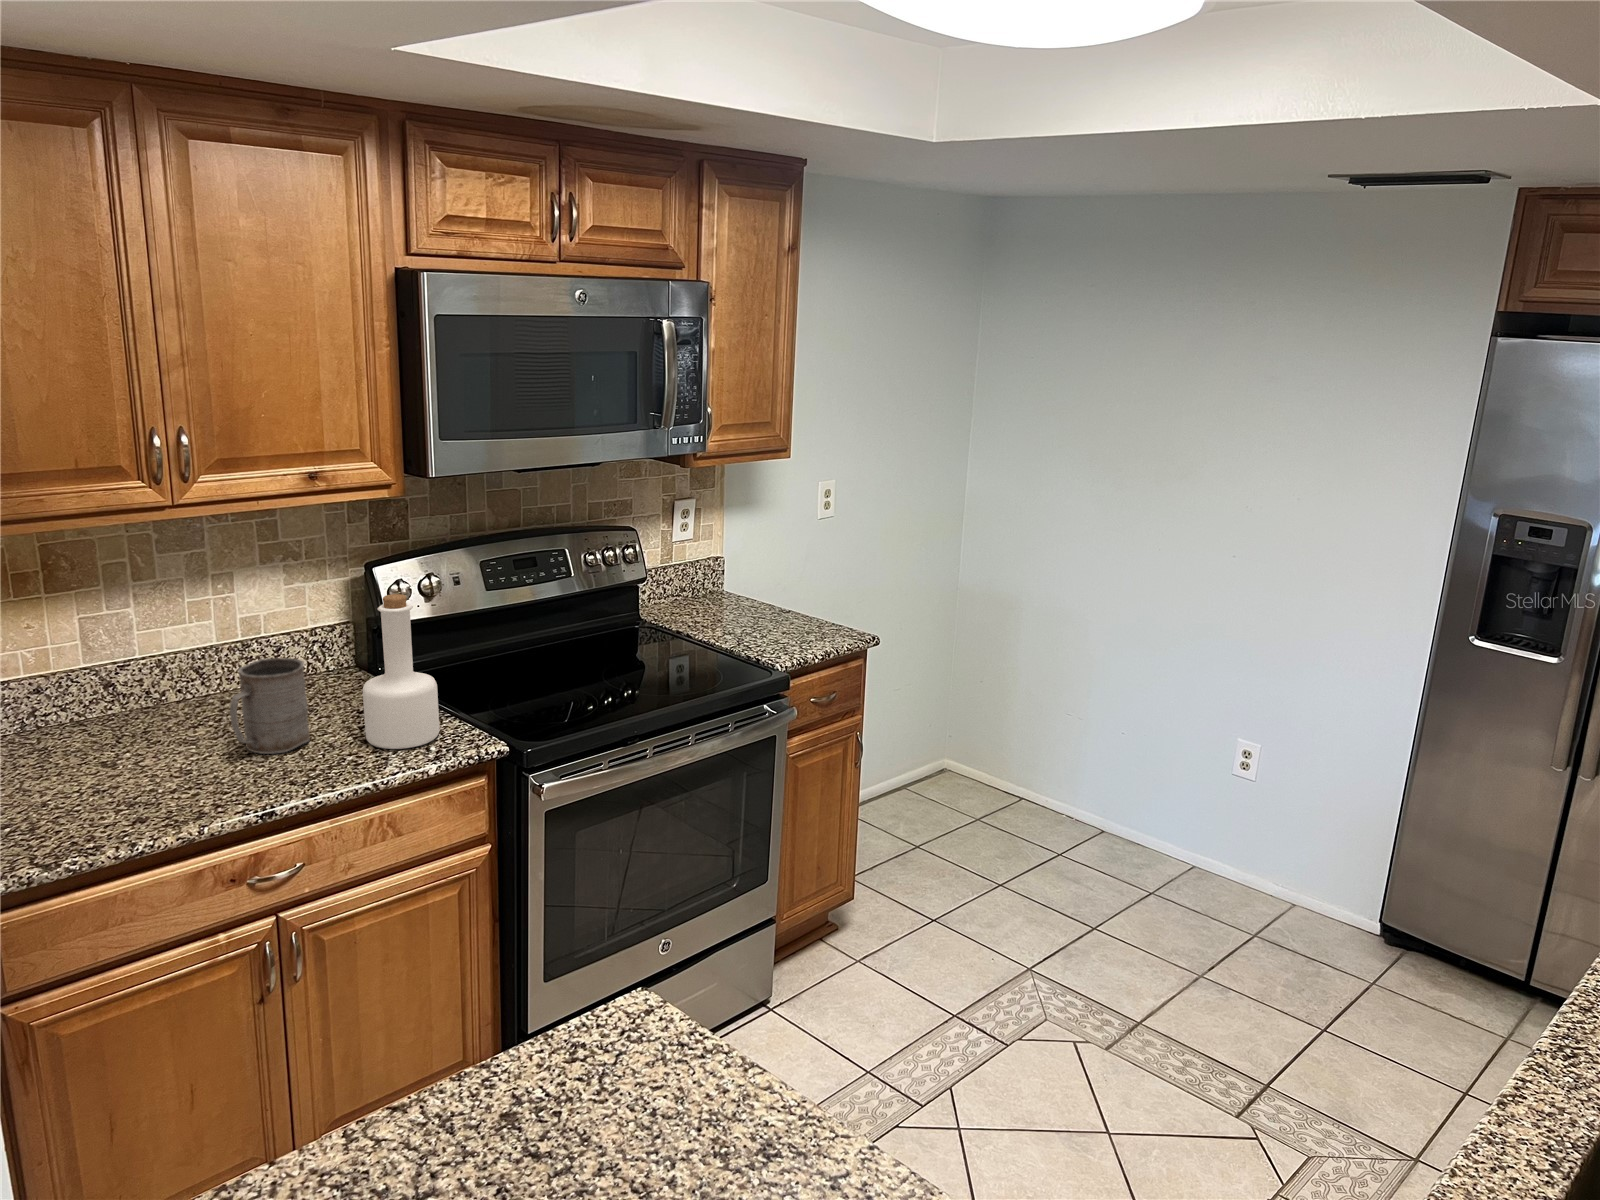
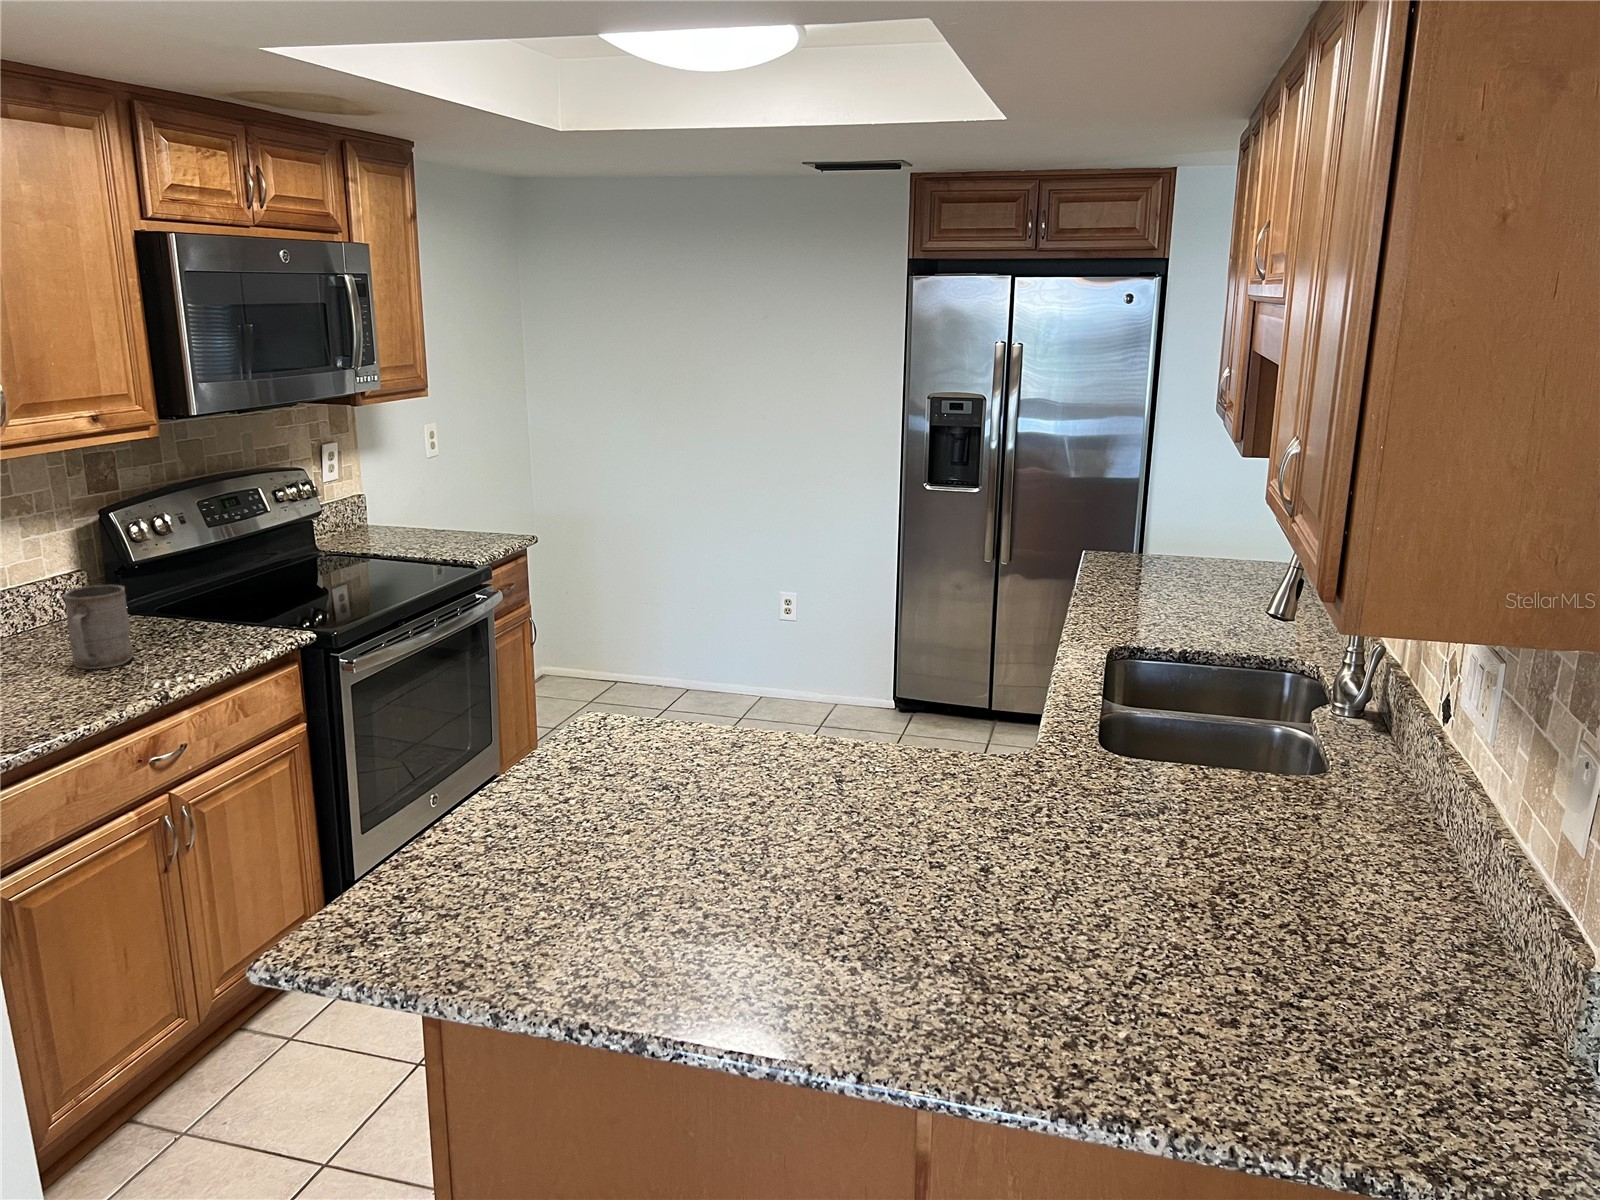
bottle: present [362,594,439,749] -> none [176,515,250,650]

